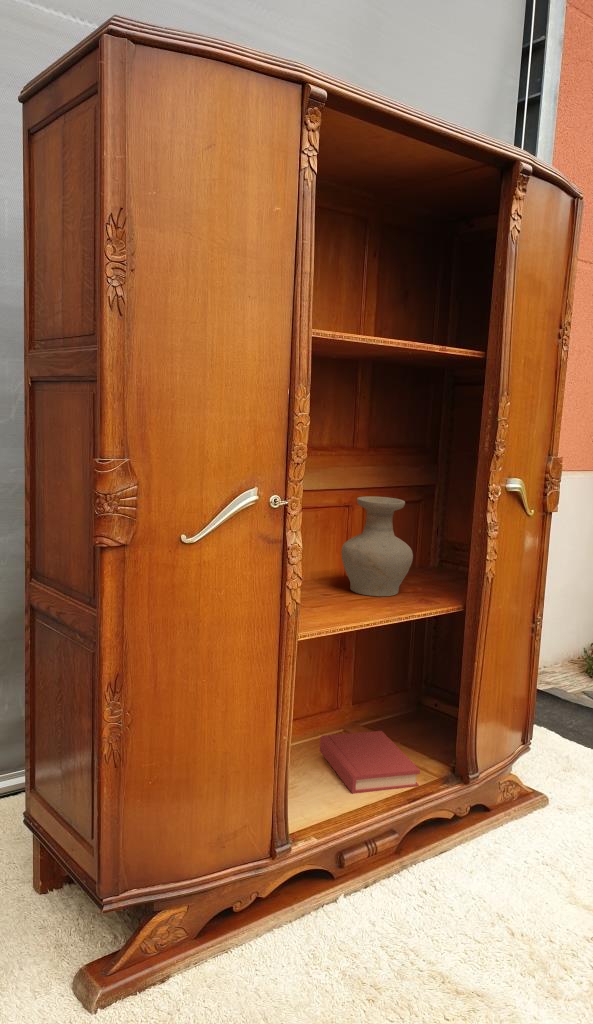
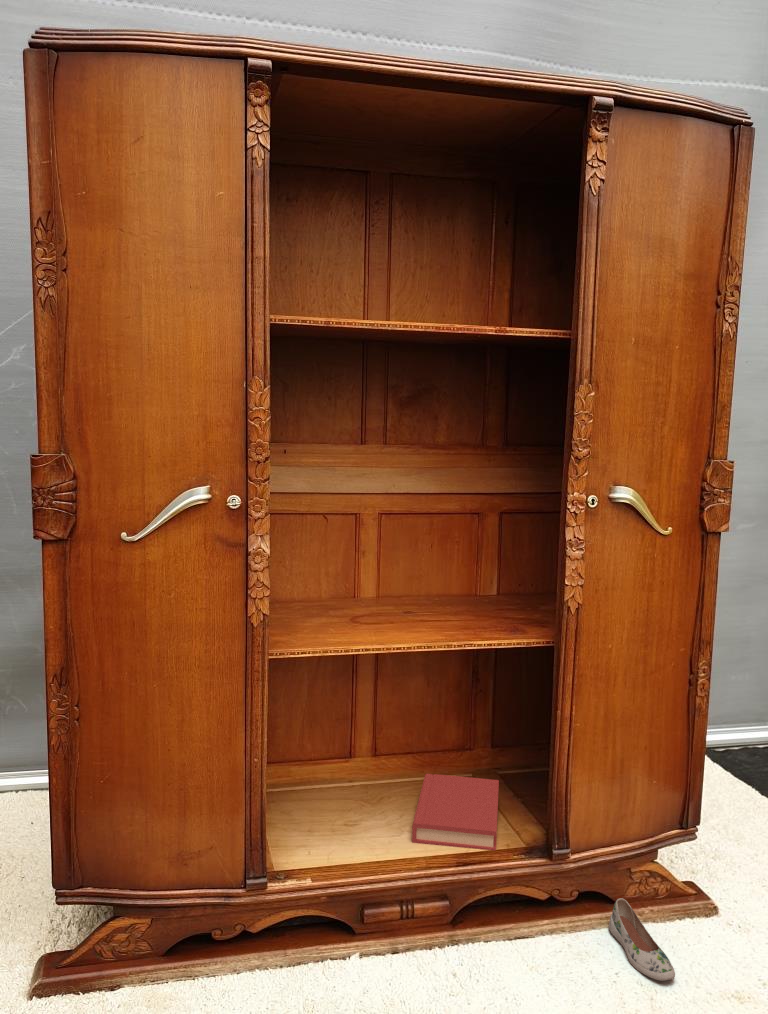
vase: present [341,496,413,596] -> none [437,510,519,623]
shoe: none [497,804,565,856] -> present [609,898,675,981]

